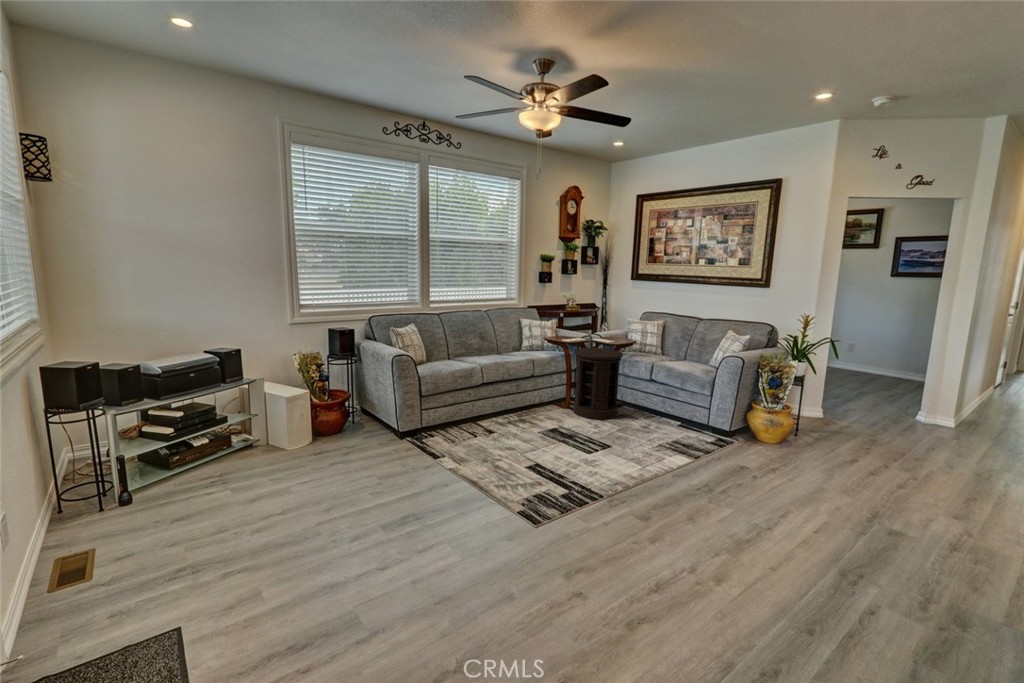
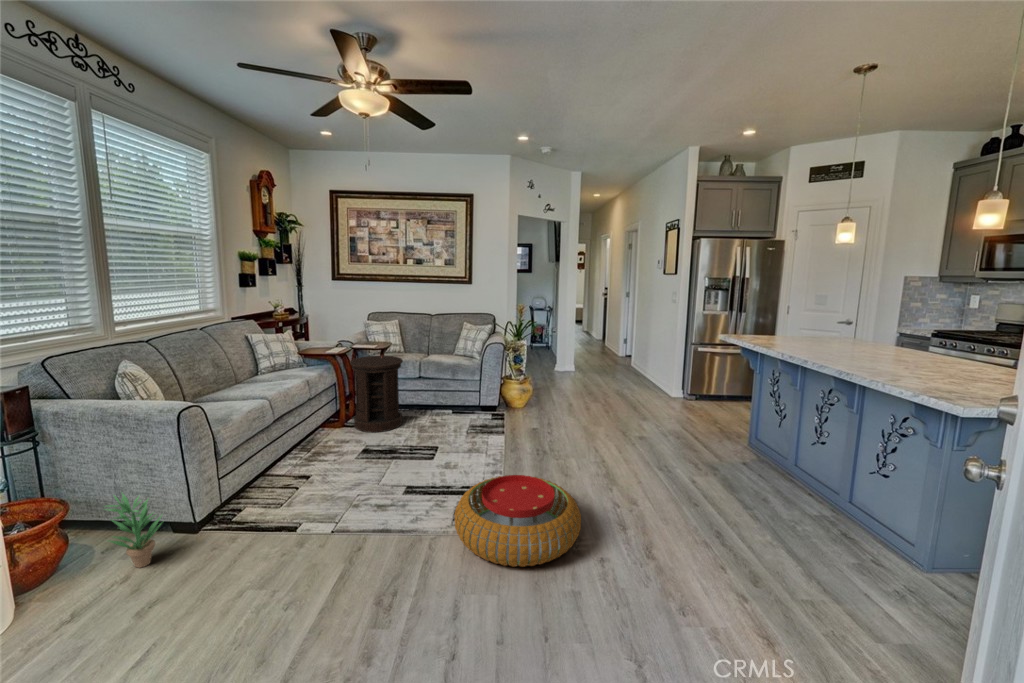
potted plant: none [354,387,383,435] -> present [107,494,161,568]
pouf: none [474,469,605,563] -> present [455,475,581,567]

